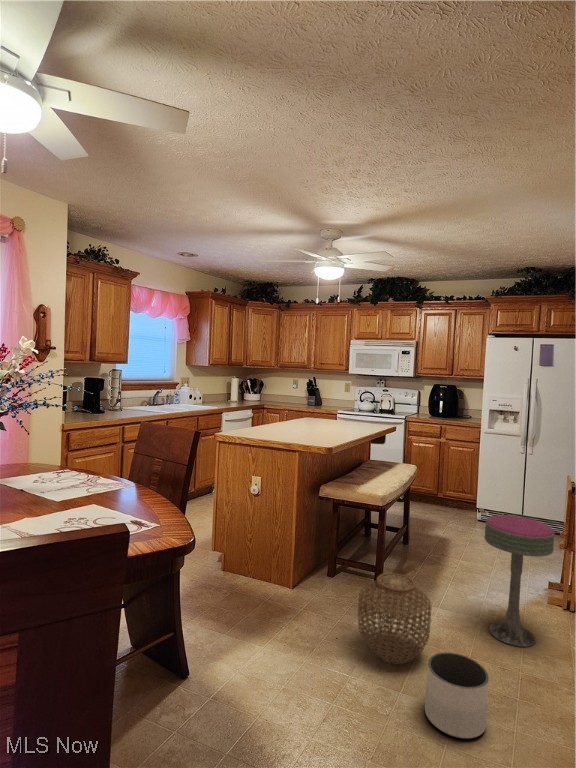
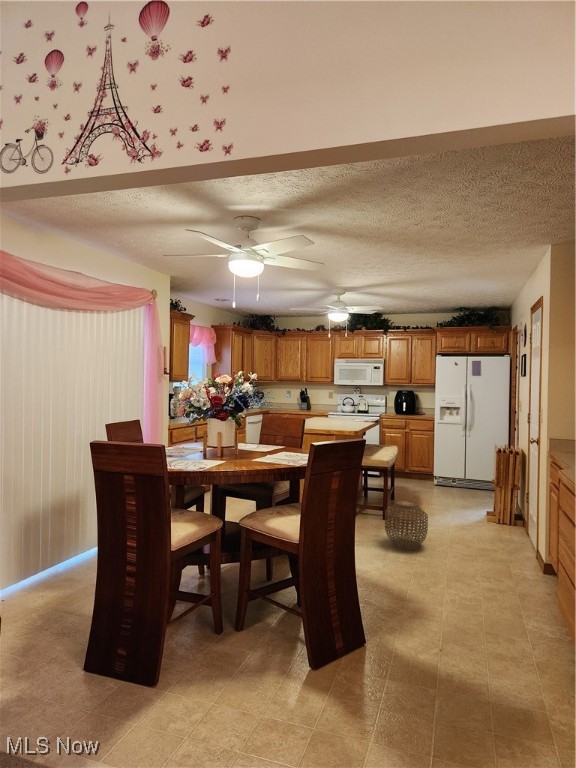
bar stool: present [485,515,554,647] -> none [452,466,492,540]
planter: present [425,652,489,739] -> none [432,534,465,572]

